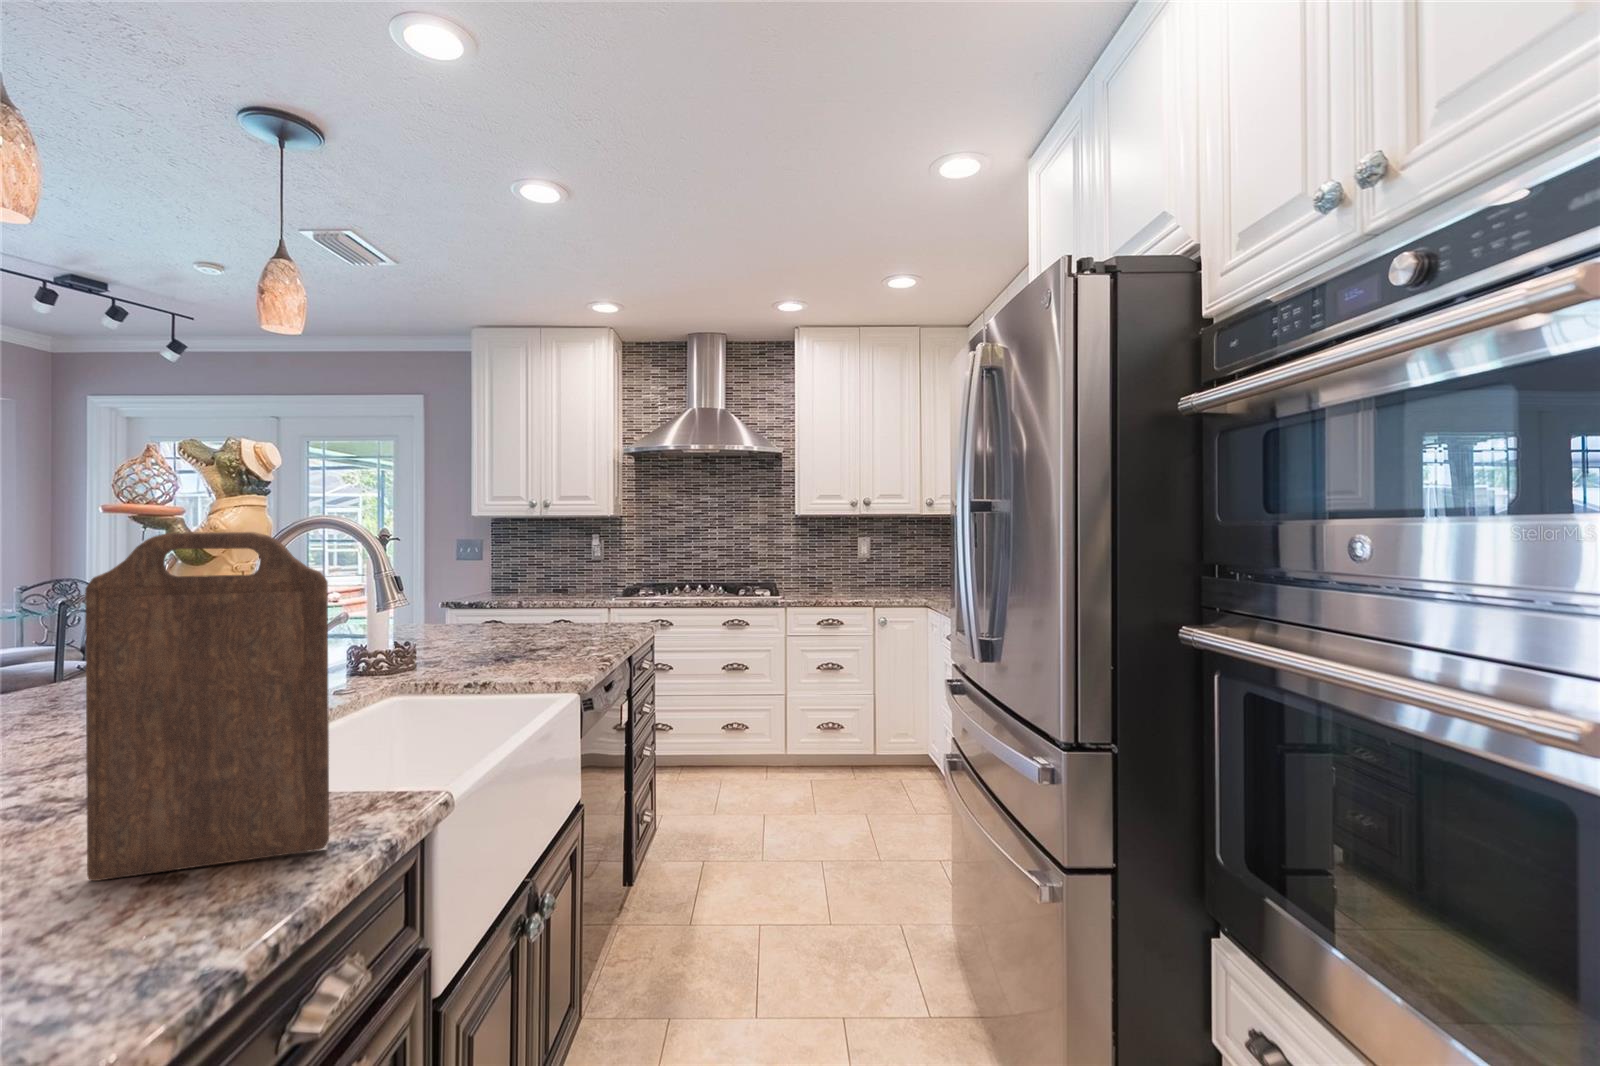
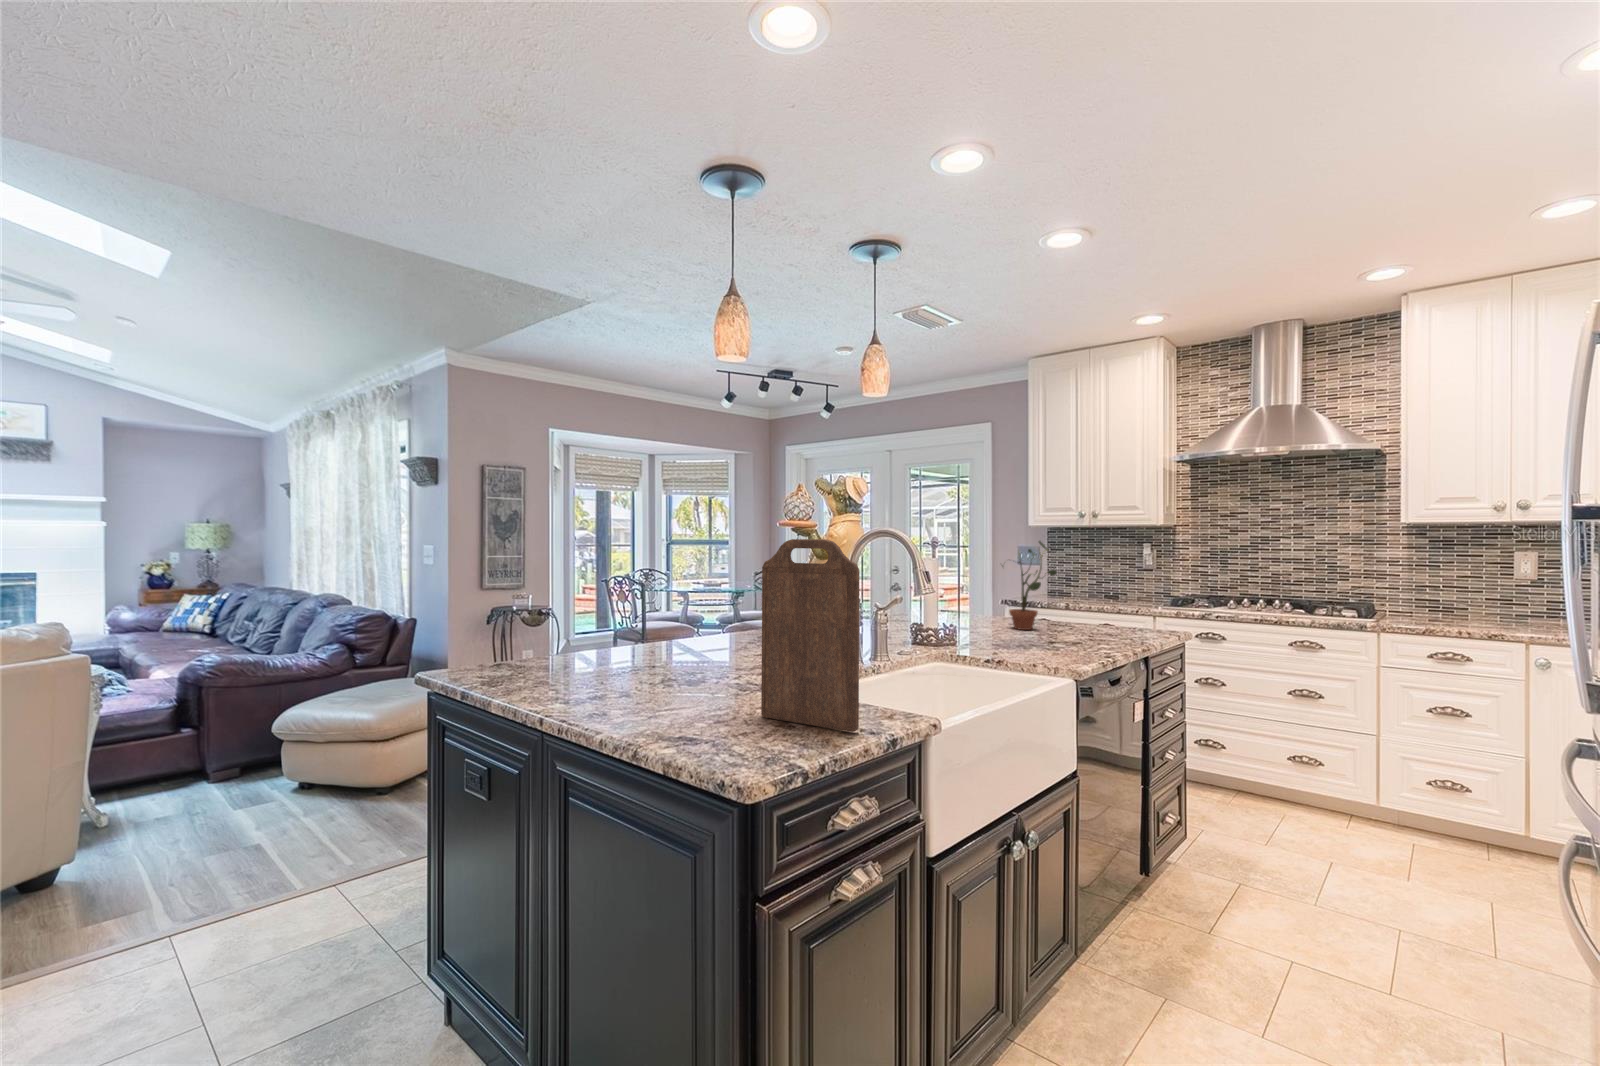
potted plant: none [468,532,537,639] -> present [1002,541,1057,630]

